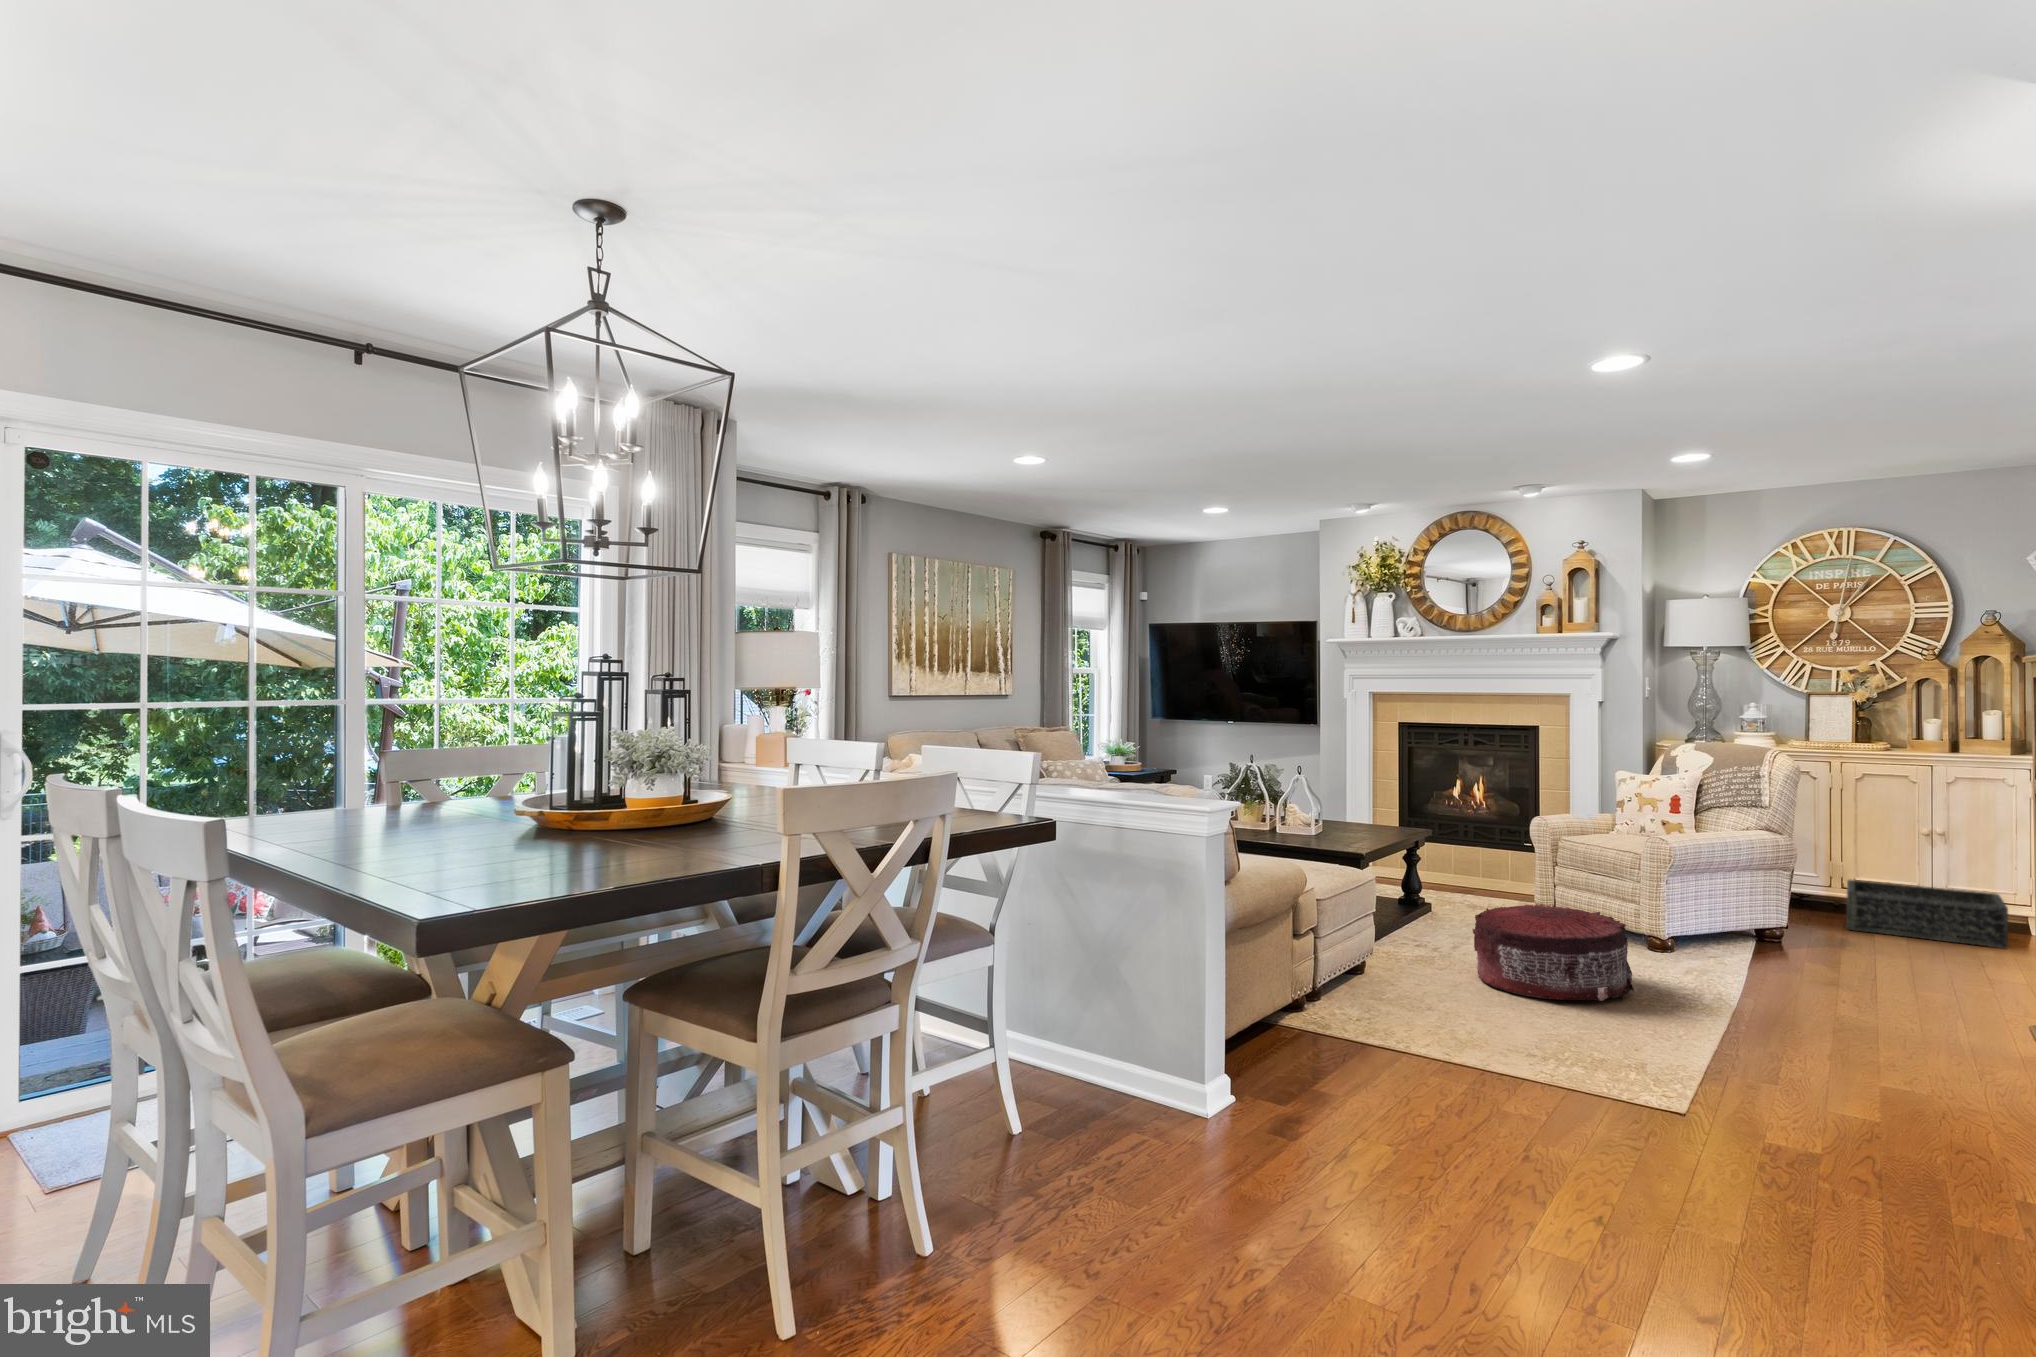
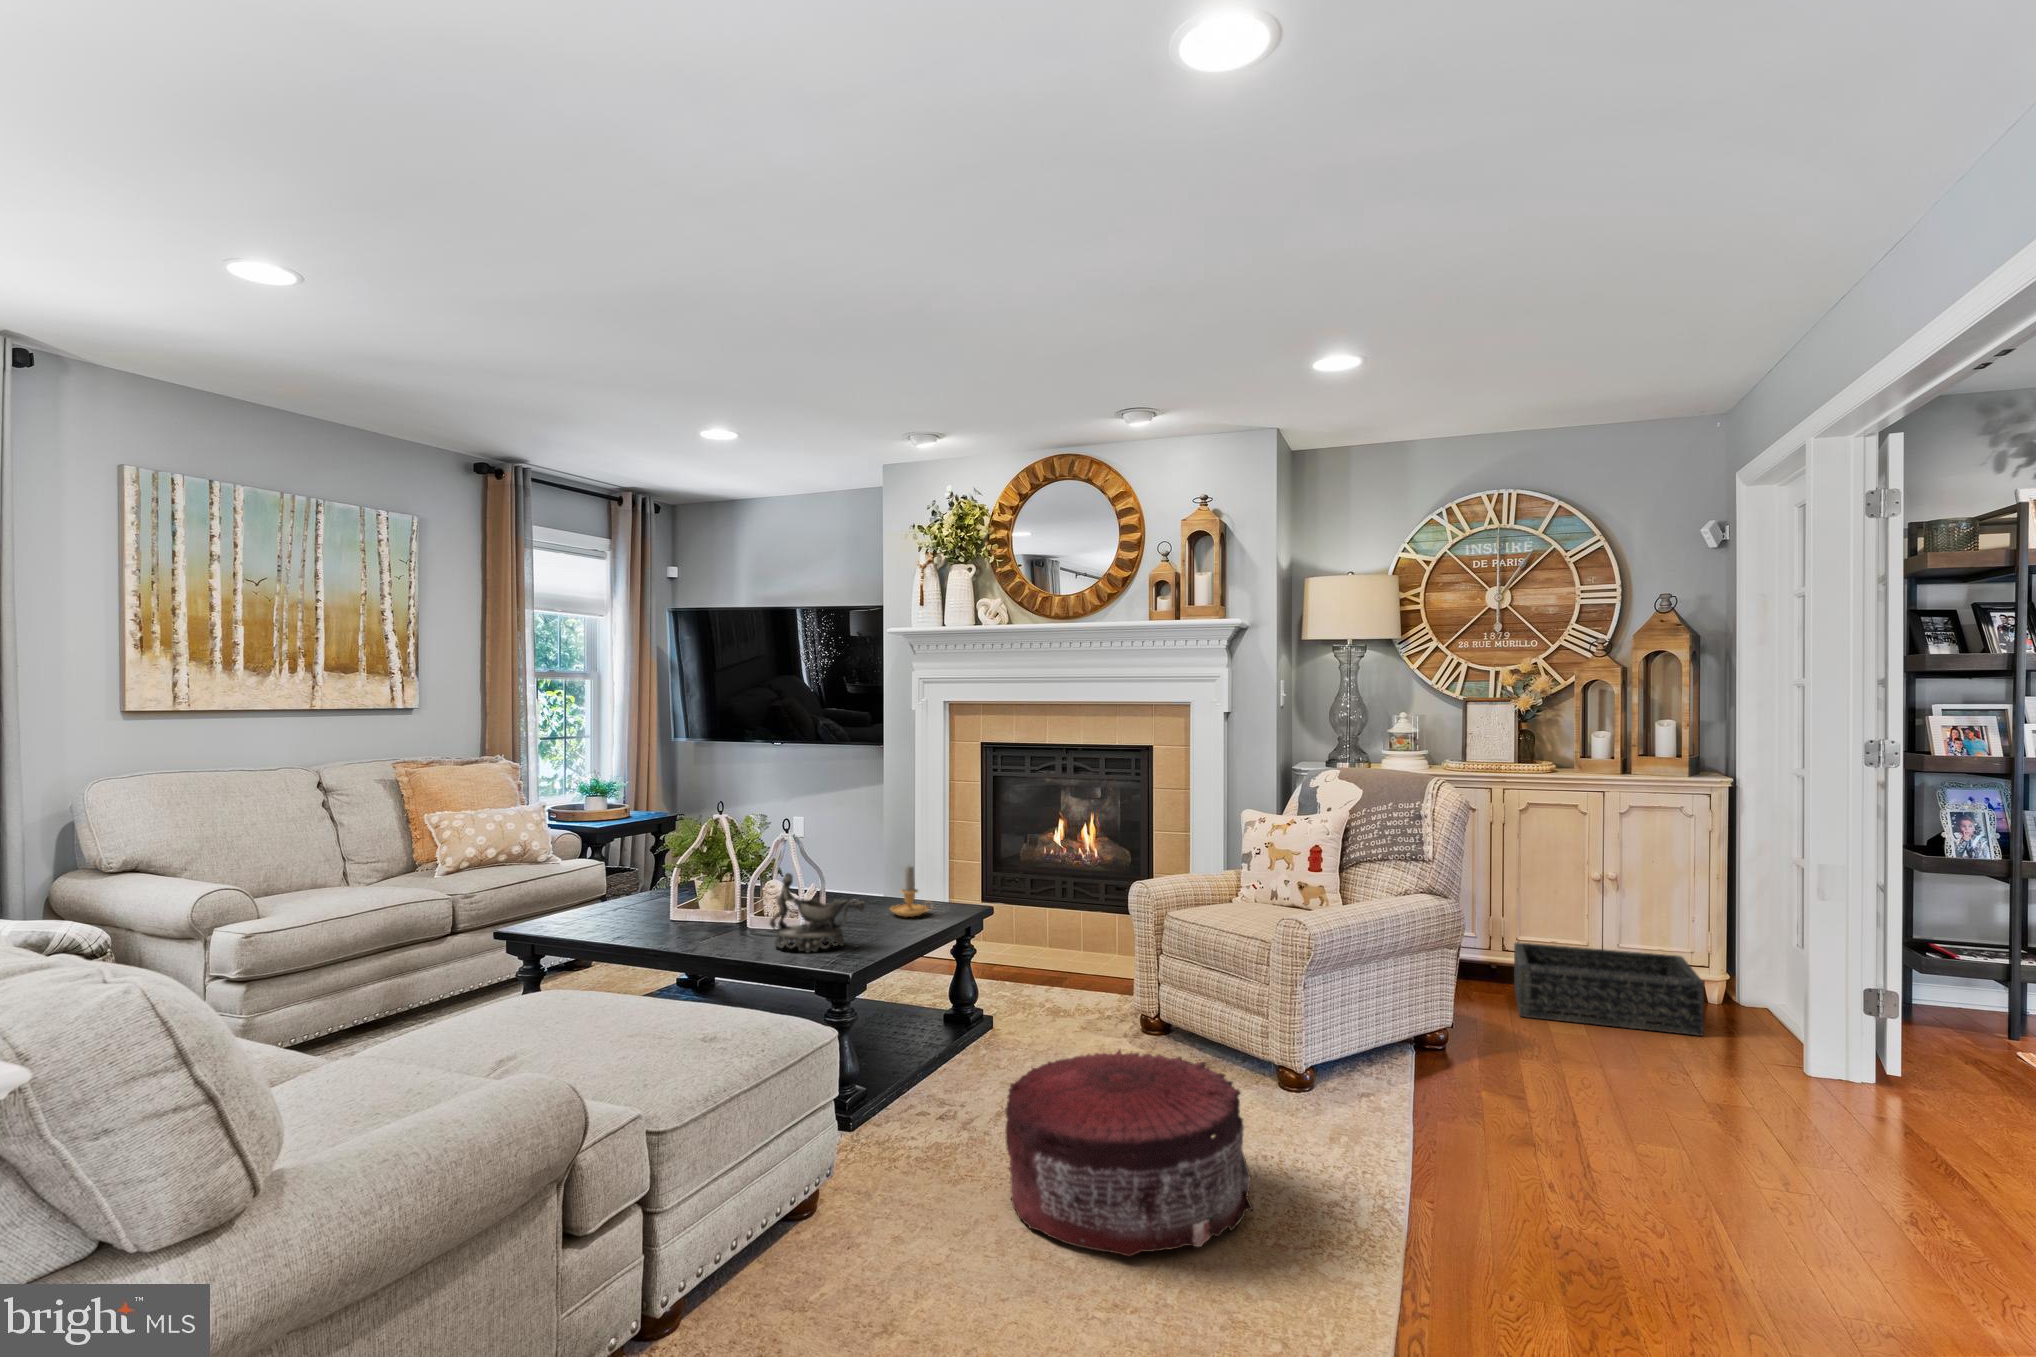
decorative bowl: none [1301,796,1362,844] -> present [770,873,865,952]
candle: none [1363,798,1394,832] -> present [890,866,929,917]

